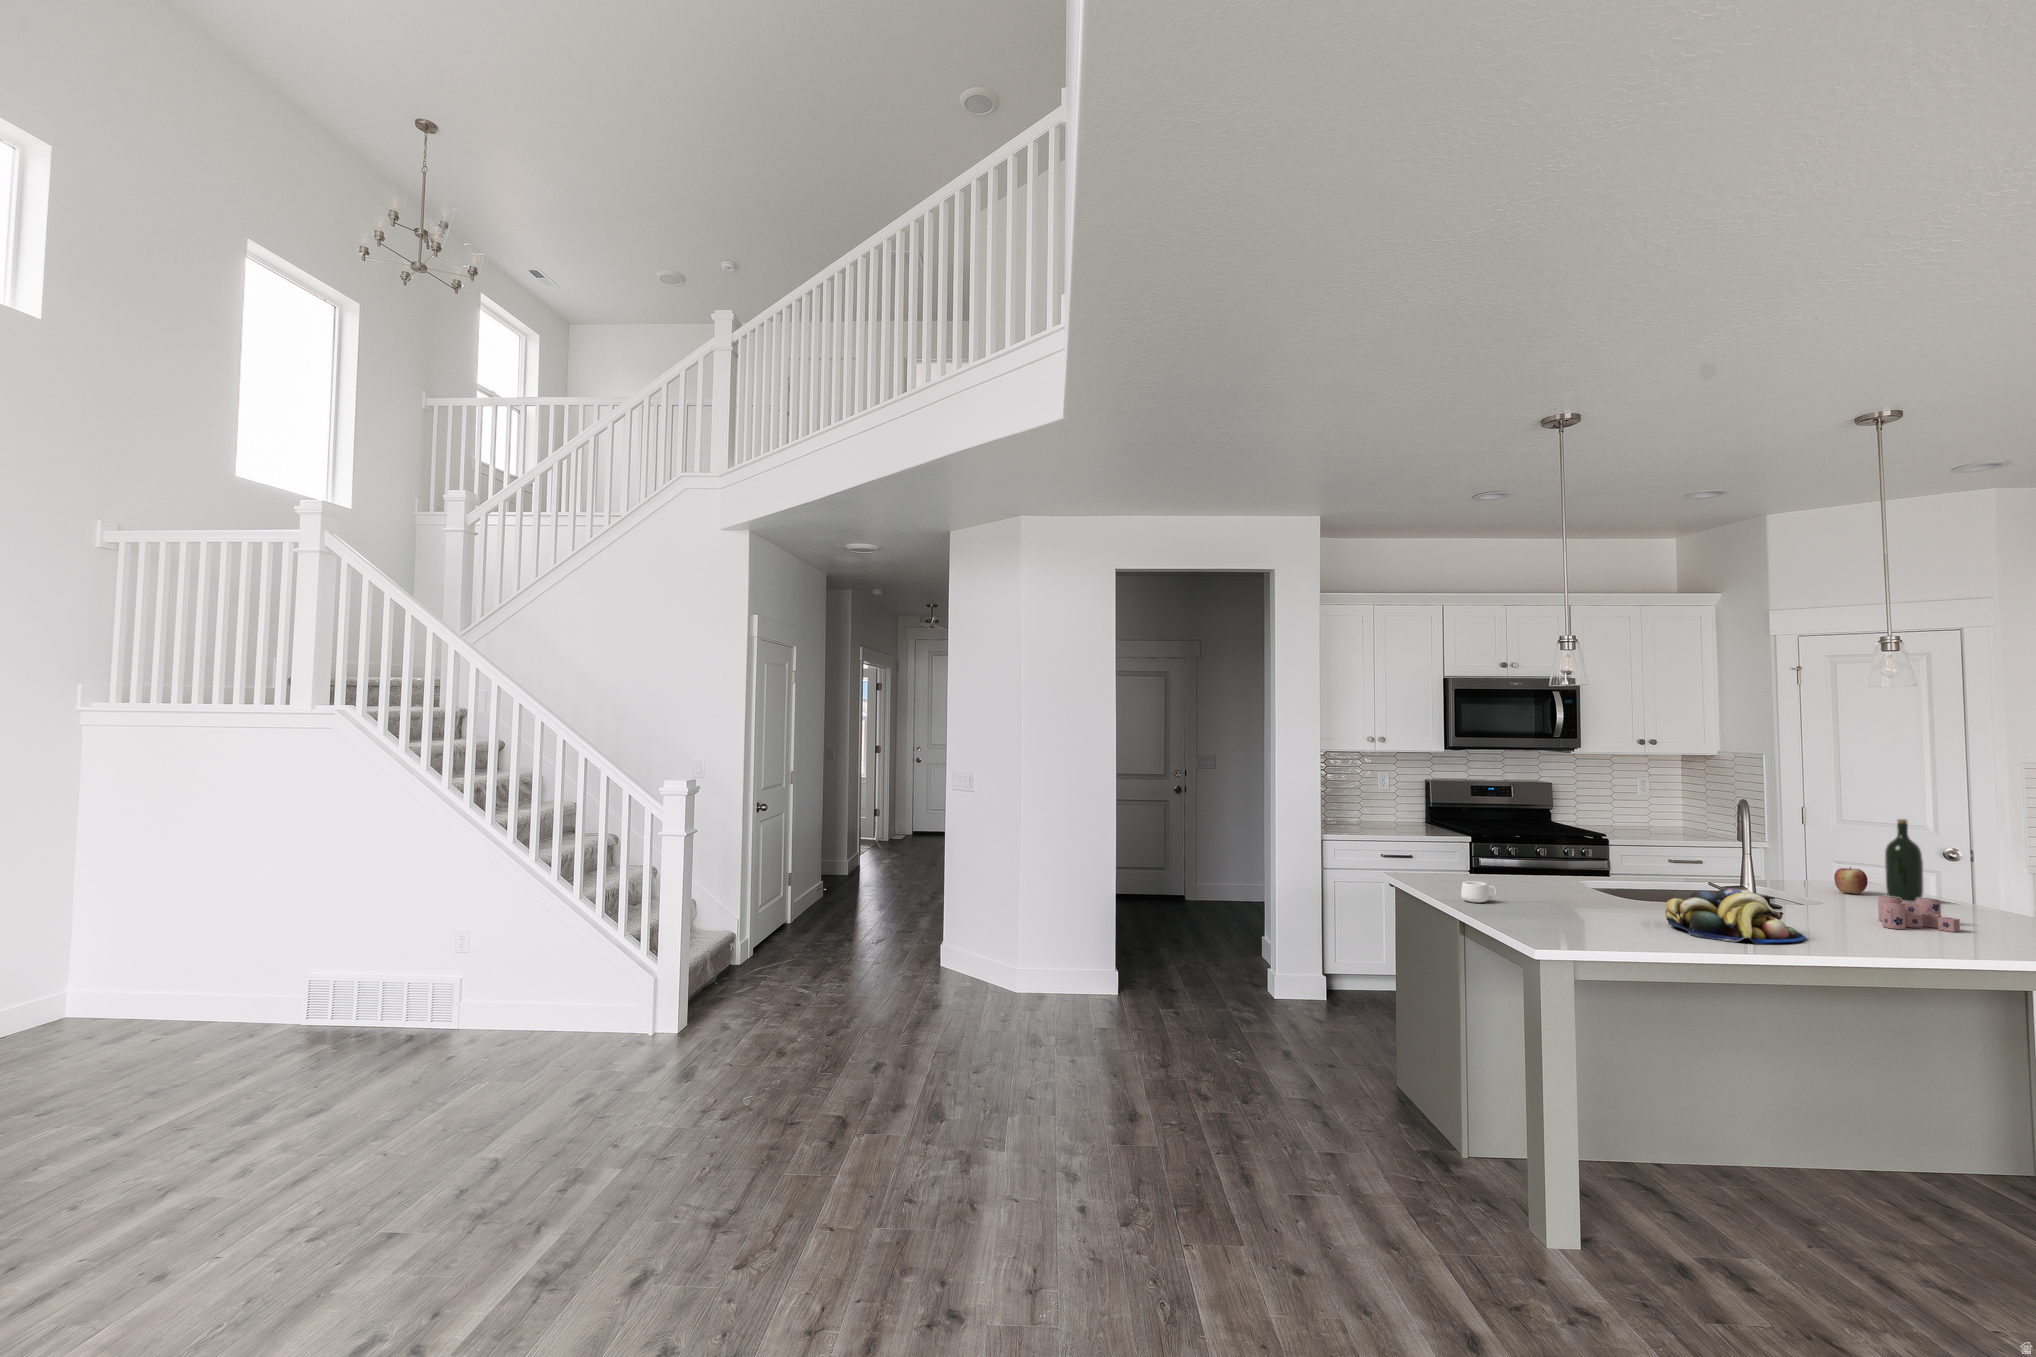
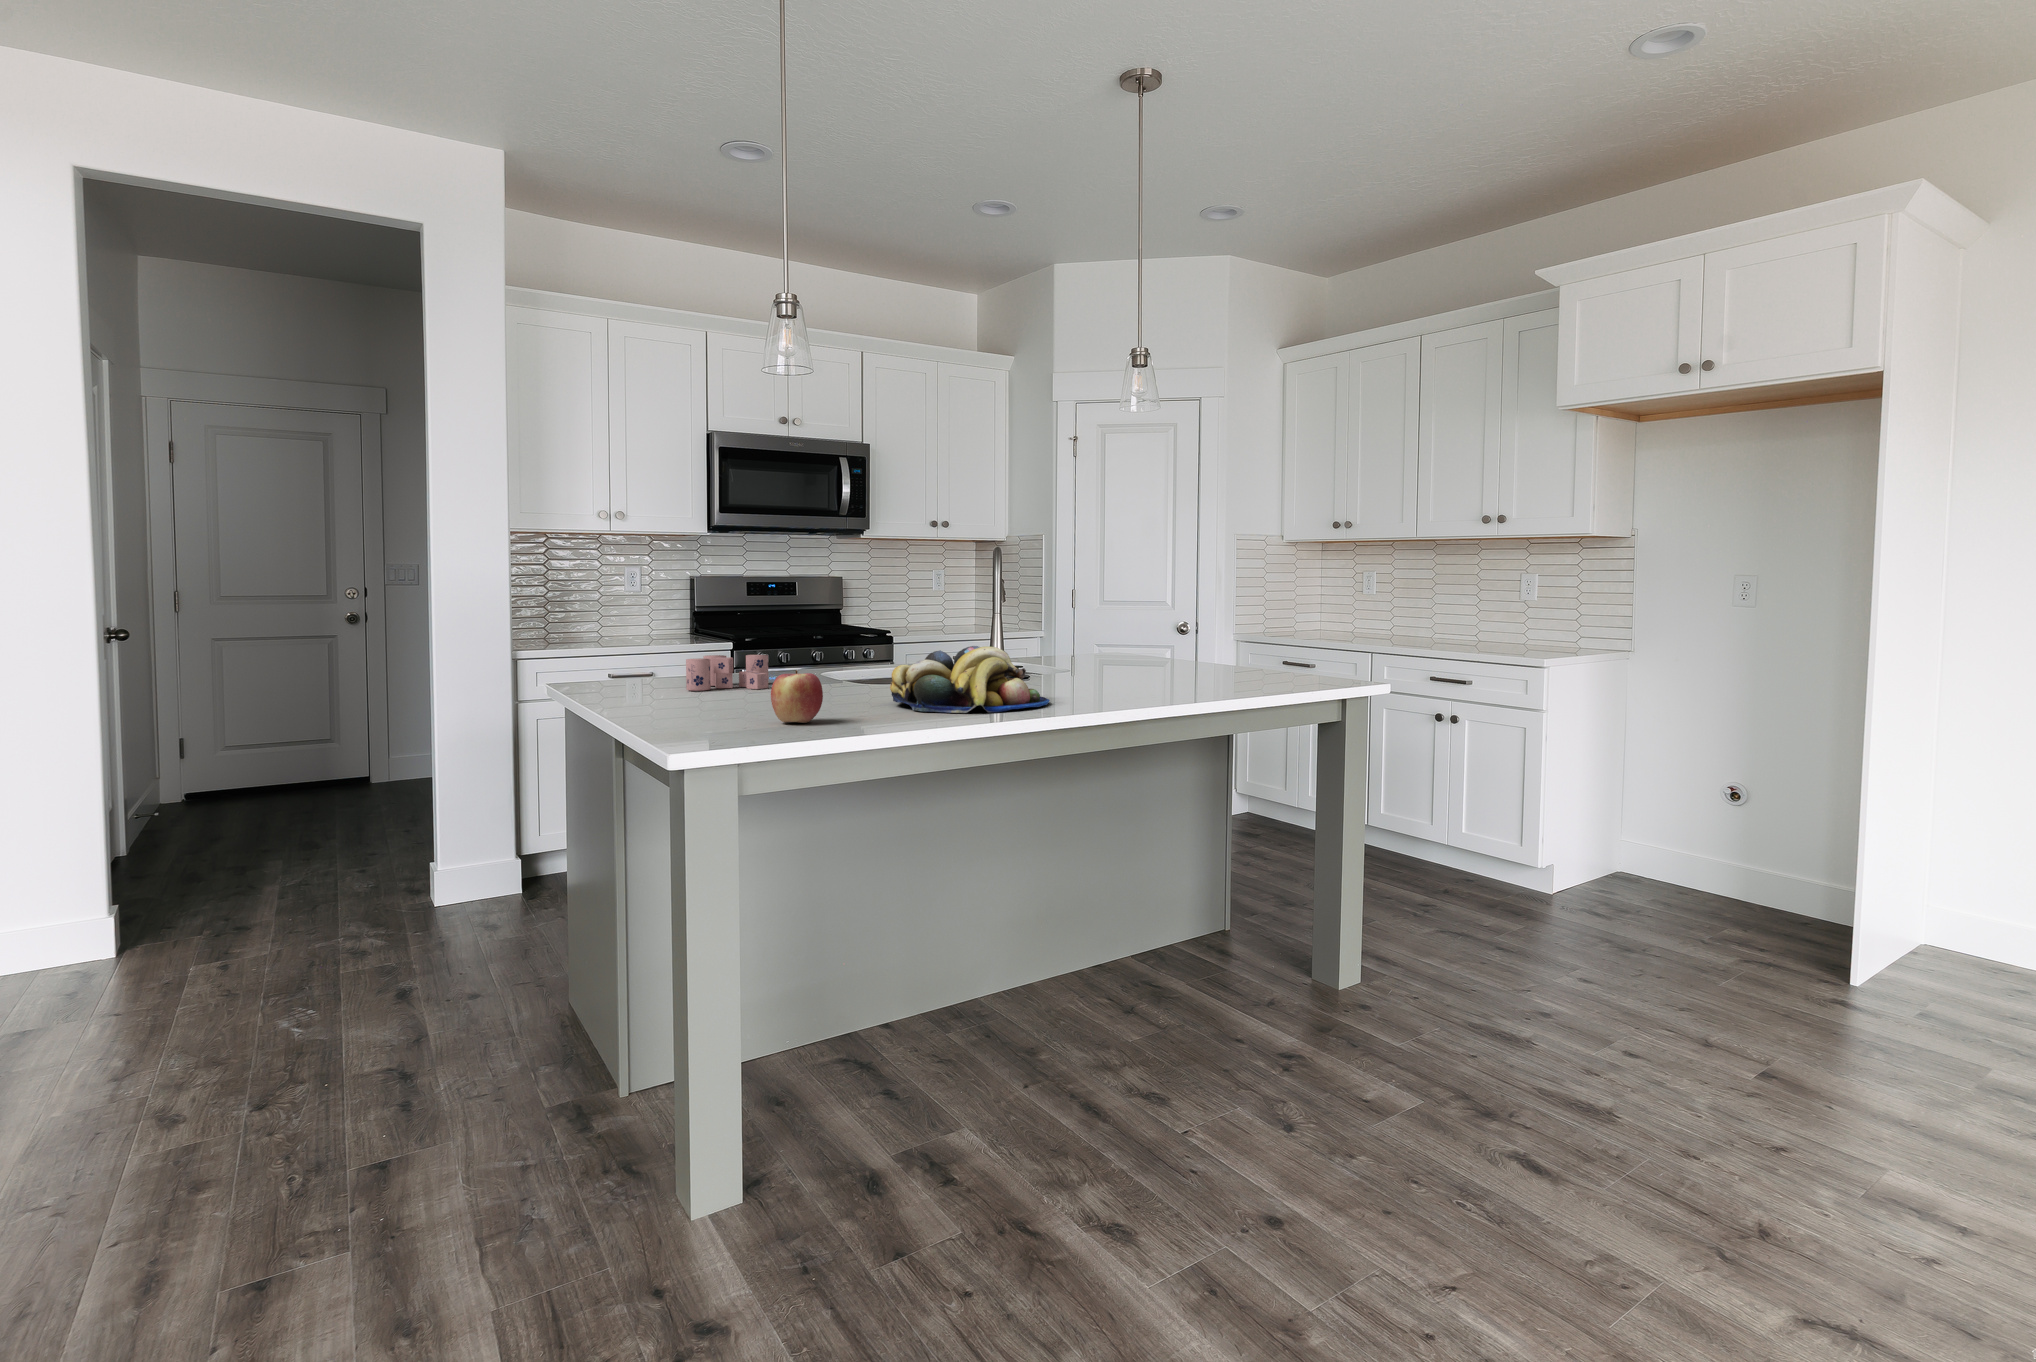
wine bottle: present [1885,819,1923,902] -> none [1145,571,1178,668]
apple: present [1834,867,1868,894] -> present [771,670,823,723]
mug: present [1461,881,1497,903] -> none [622,669,677,700]
candle: present [1878,896,1960,932] -> present [686,655,768,691]

